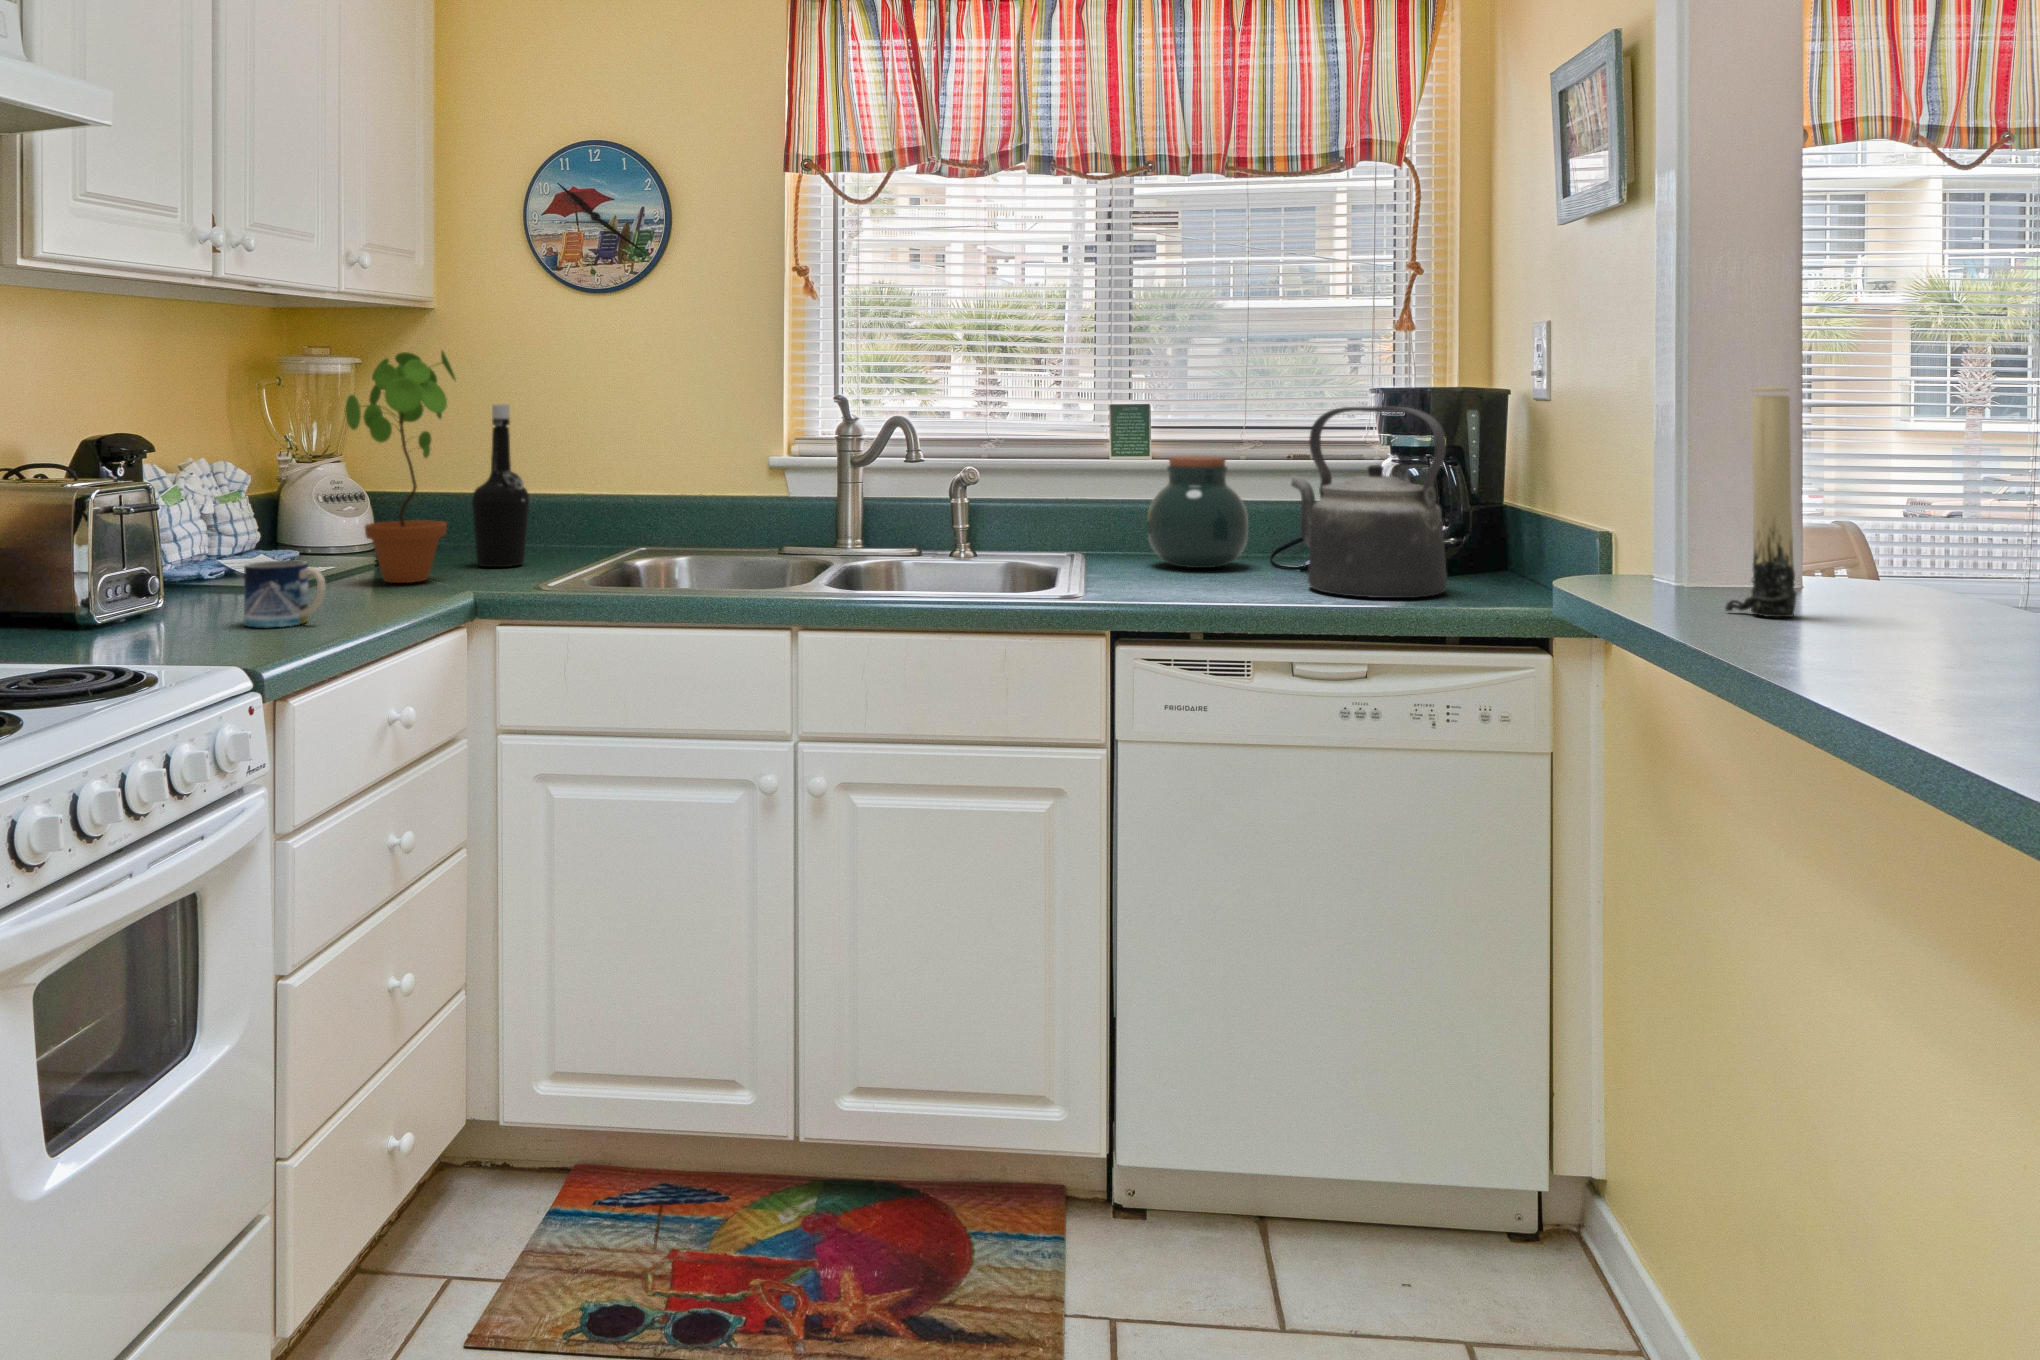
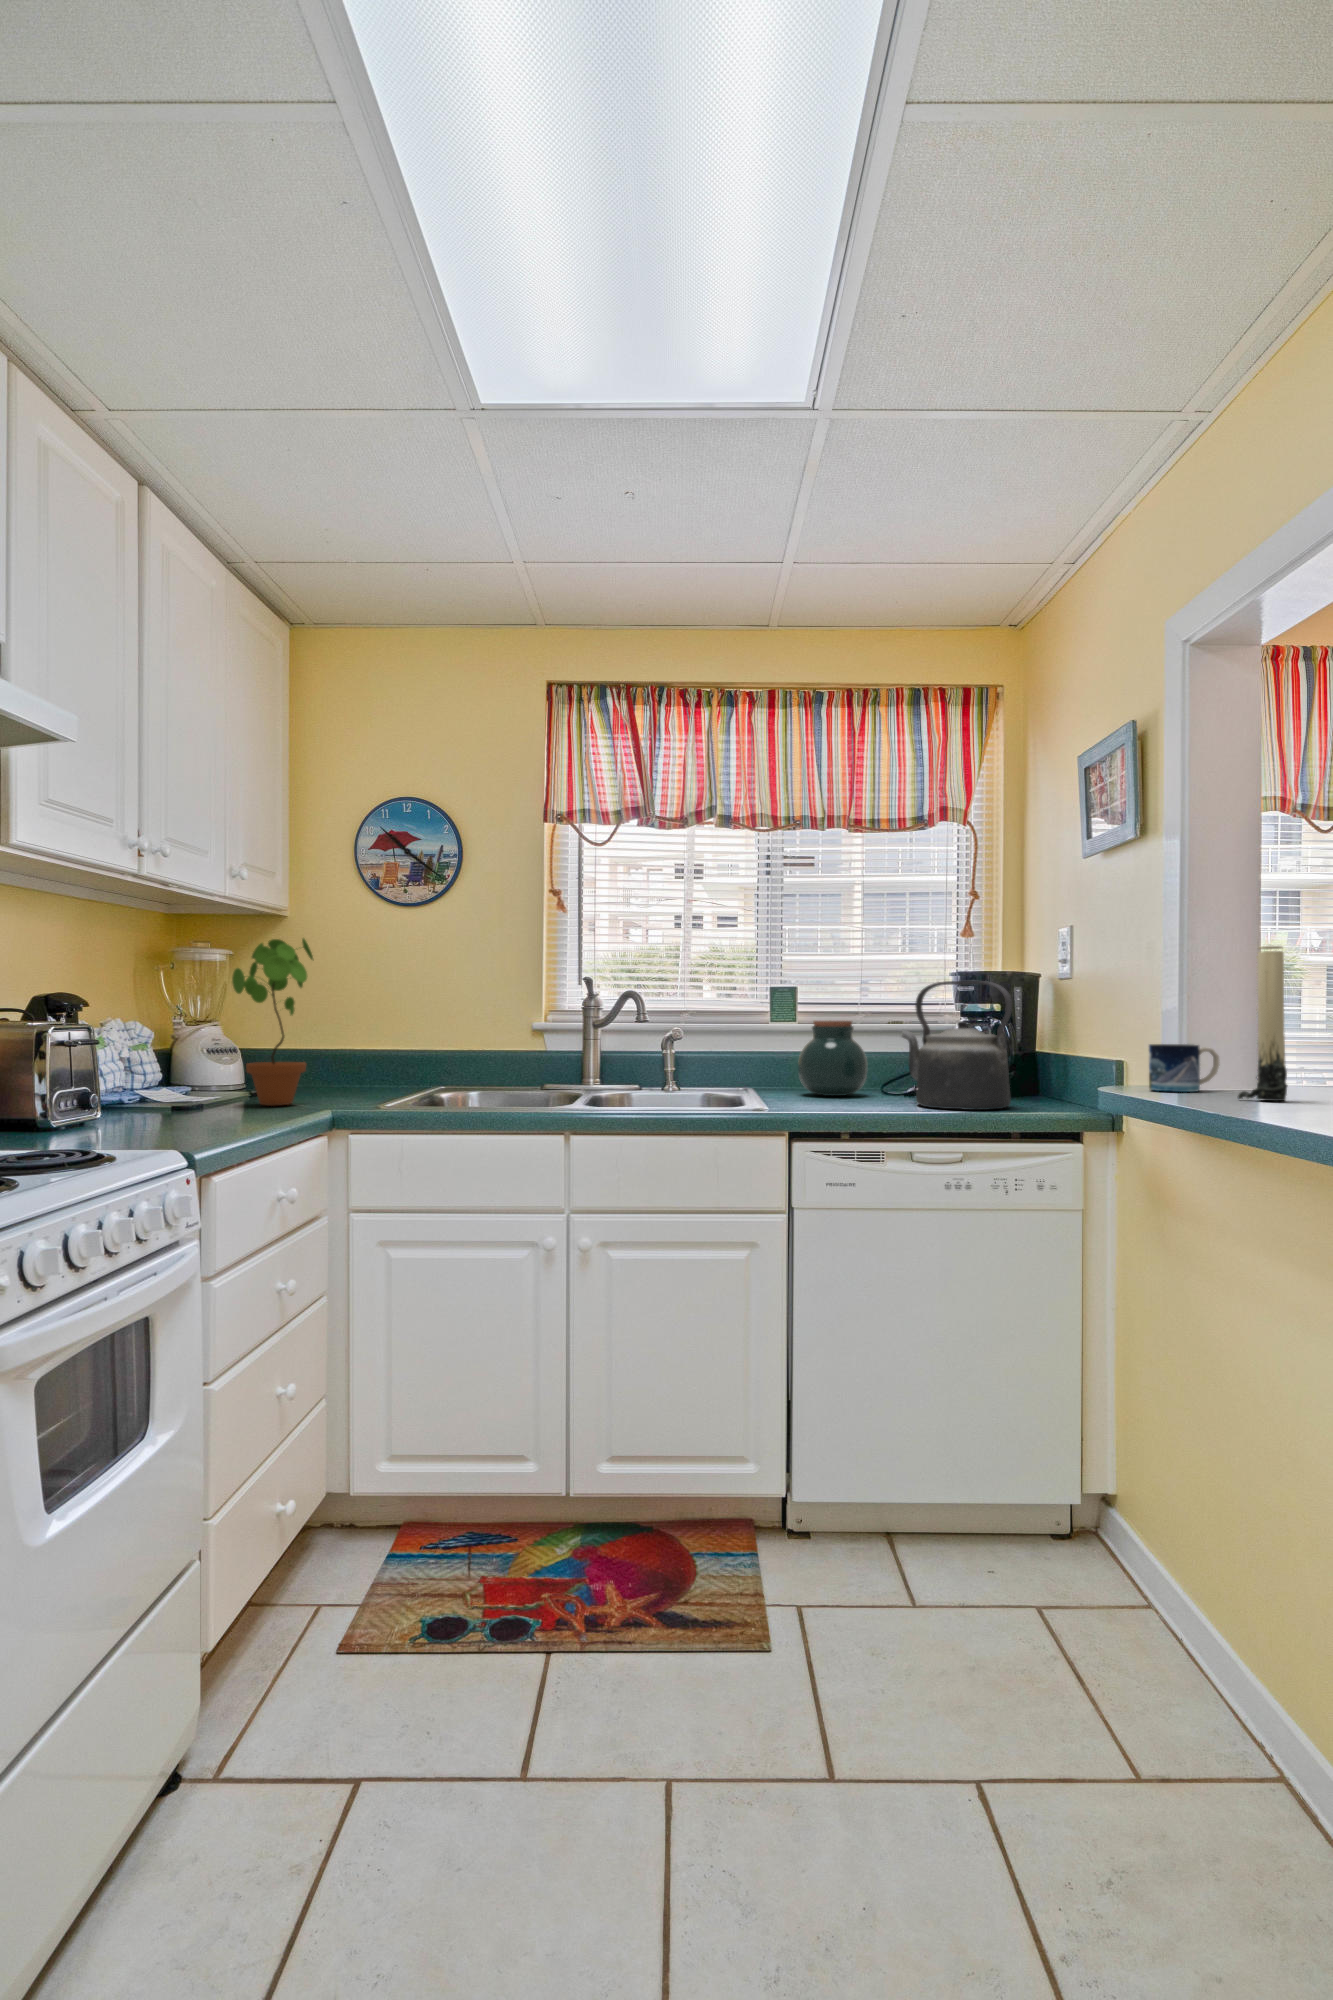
bottle: present [472,404,529,567] -> none [320,981,362,1097]
mug: present [244,560,325,627] -> present [1149,1044,1219,1092]

